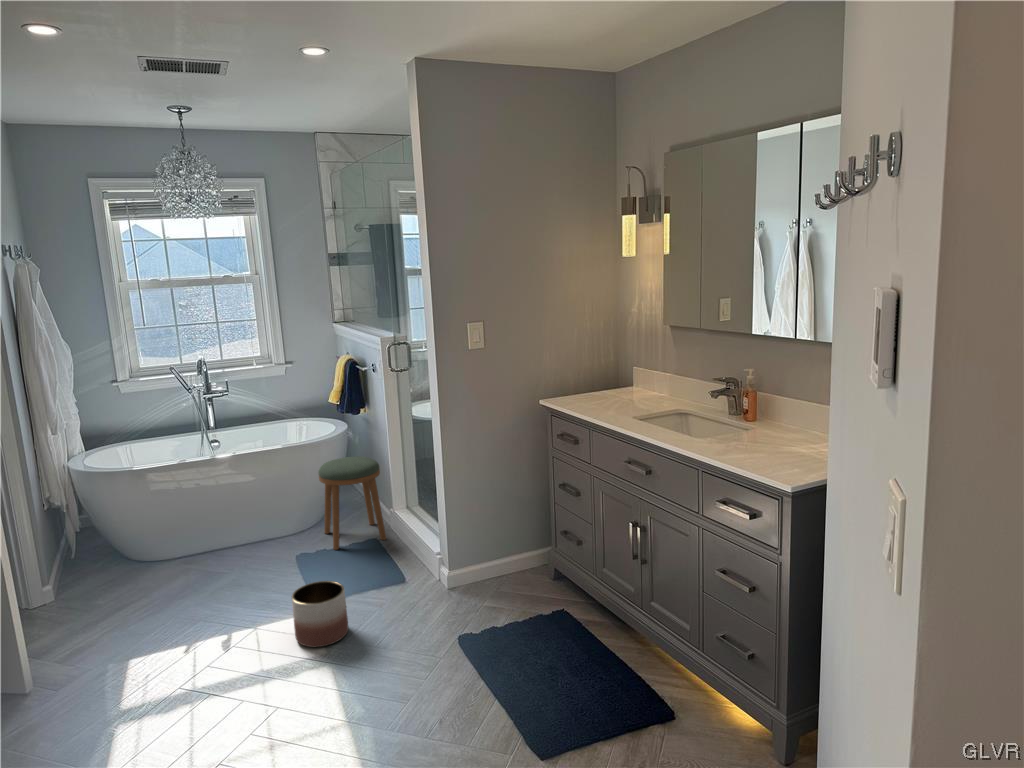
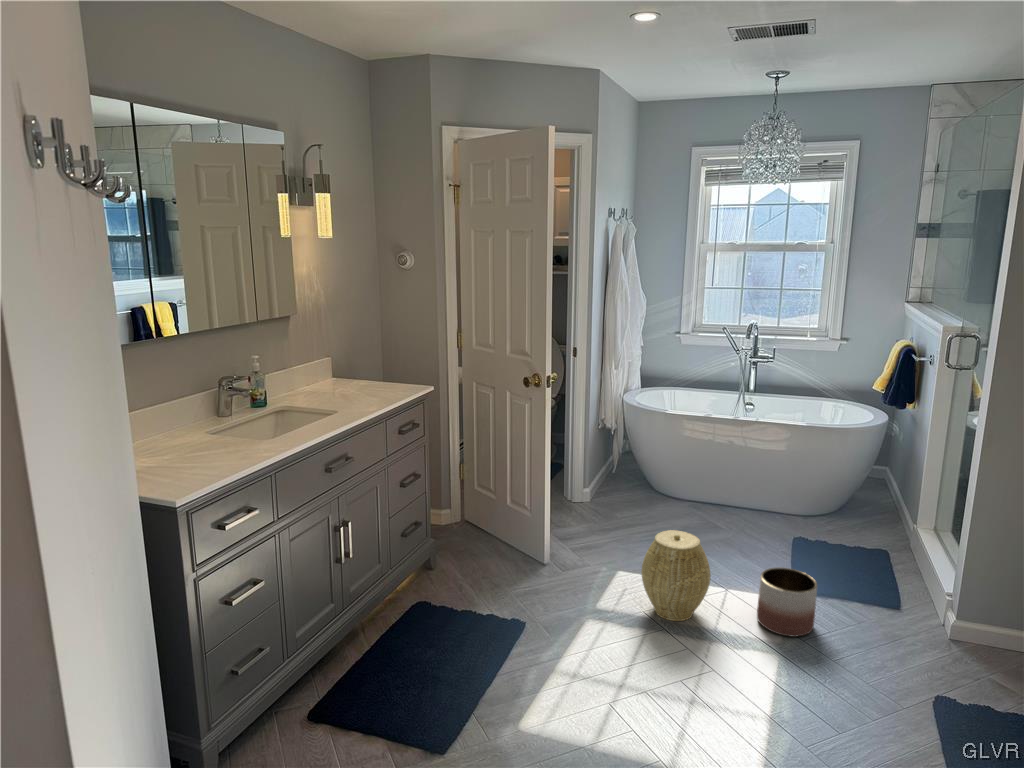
stool: present [318,456,386,550] -> none [833,452,912,555]
woven basket: none [167,585,246,684] -> present [641,530,711,621]

